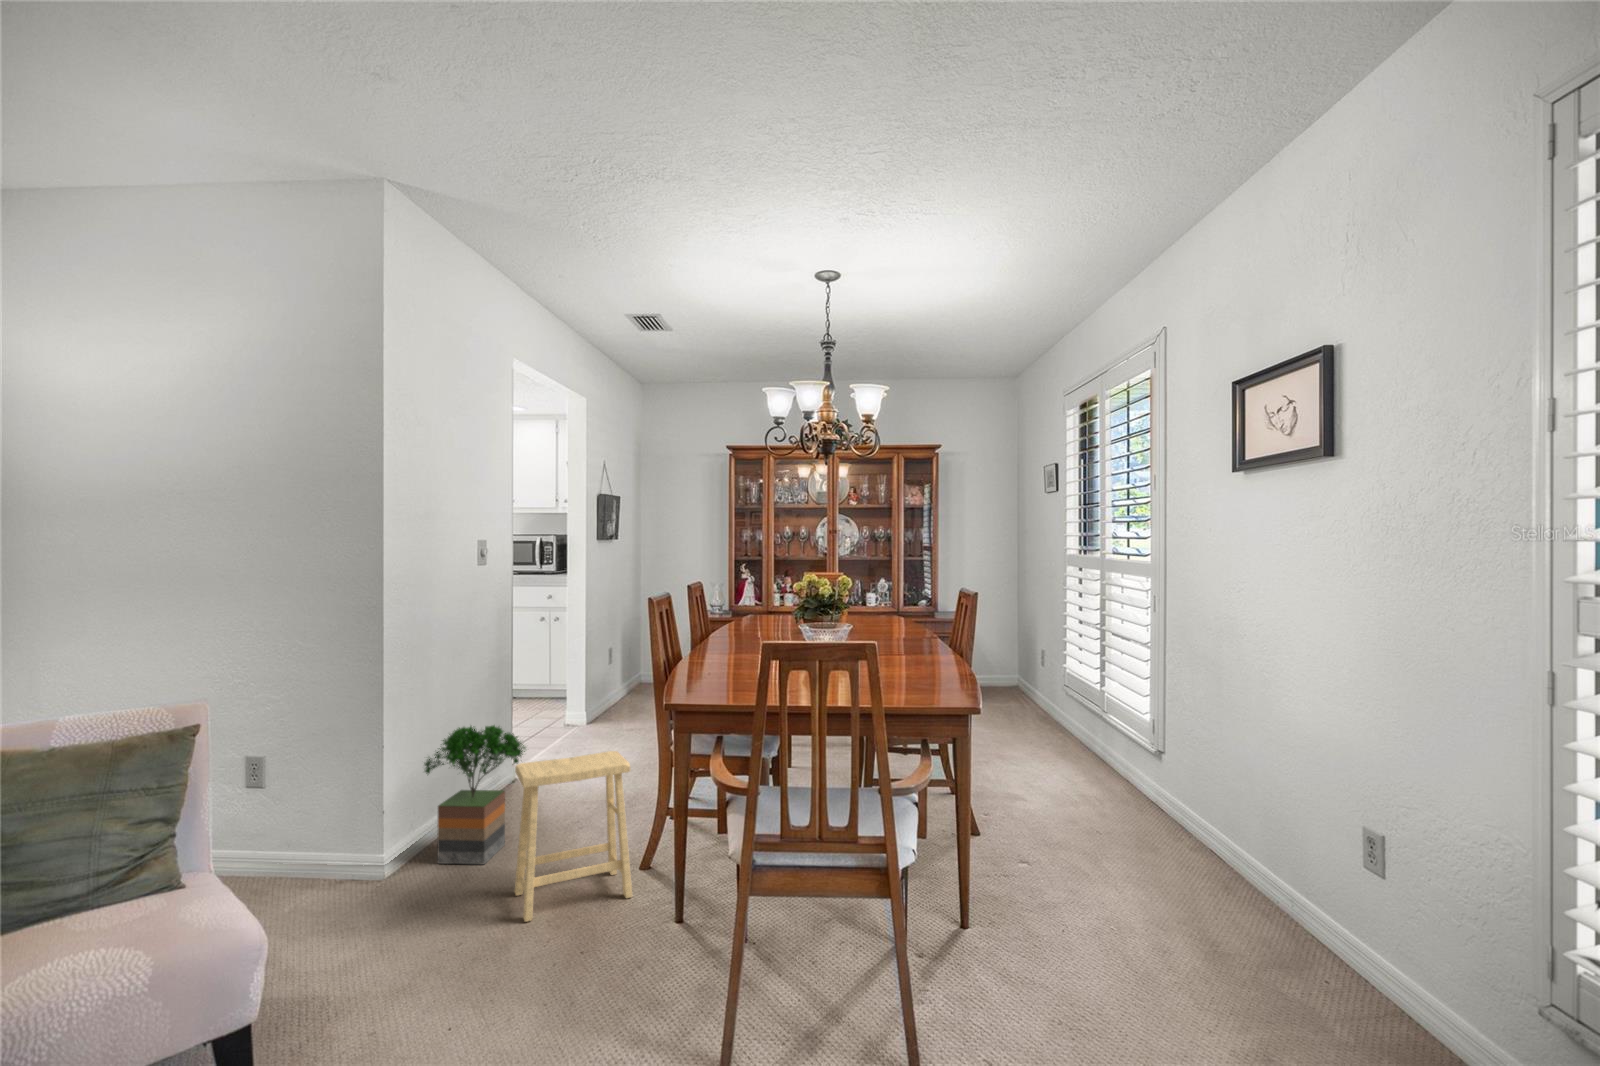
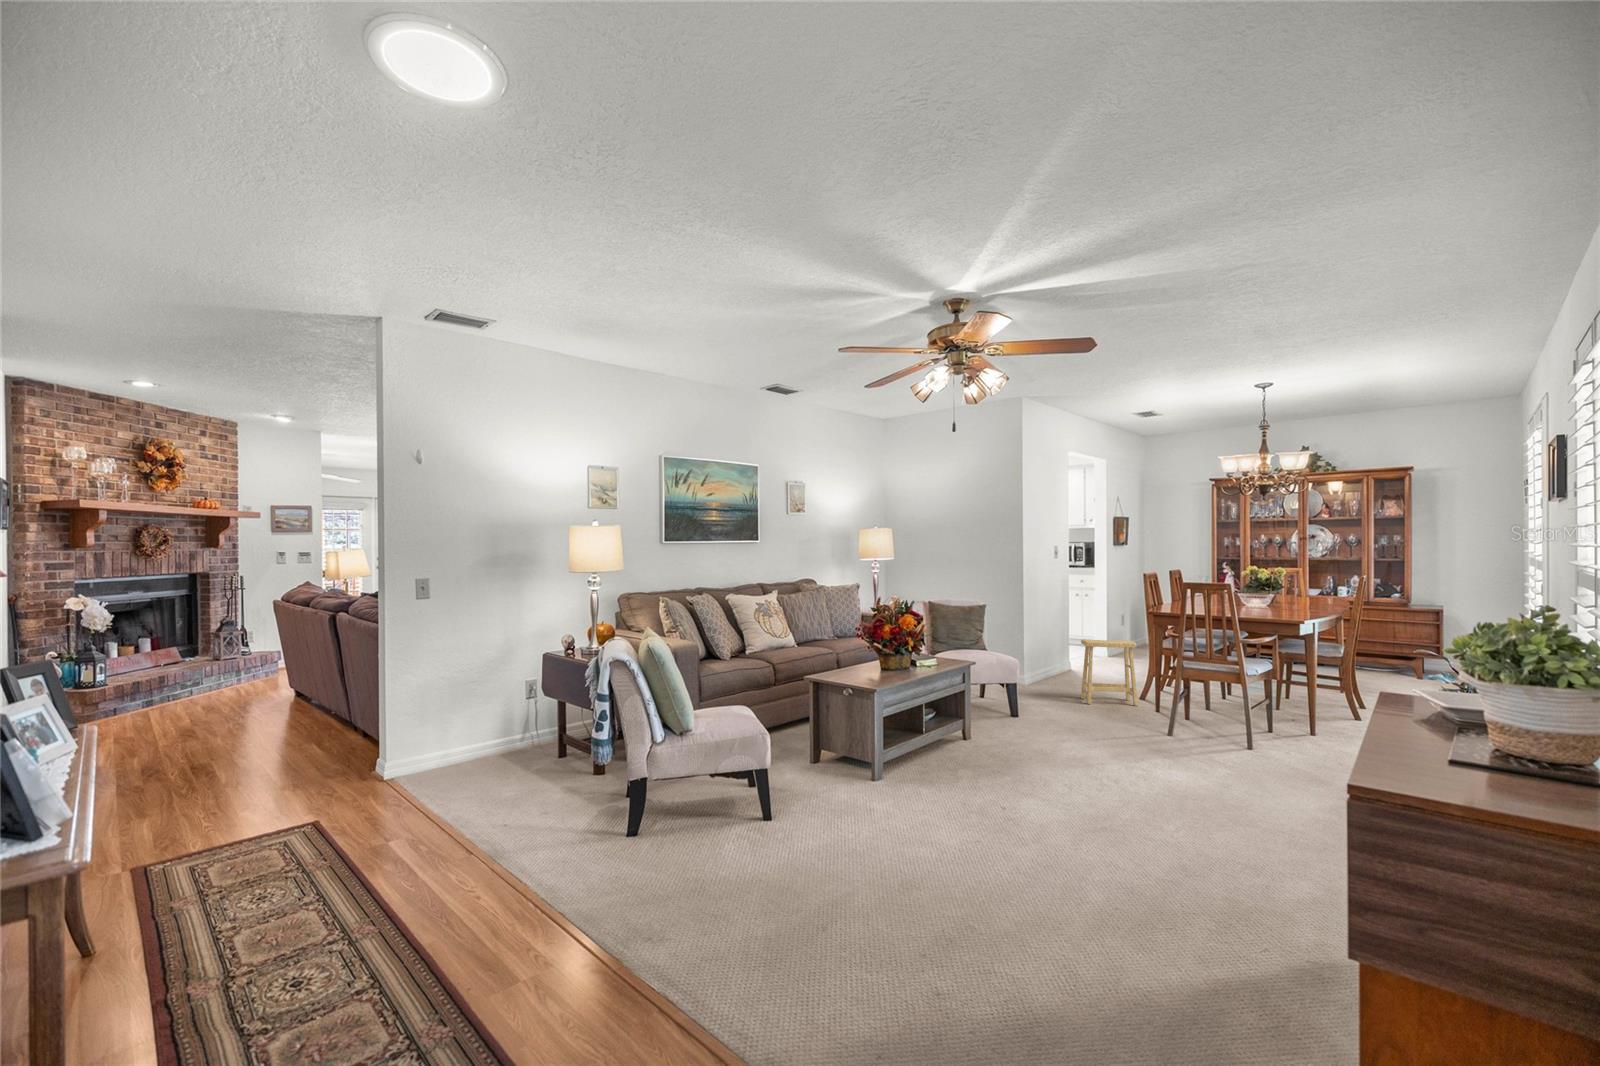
potted tree: present [424,725,525,864] -> none [1035,628,1084,691]

